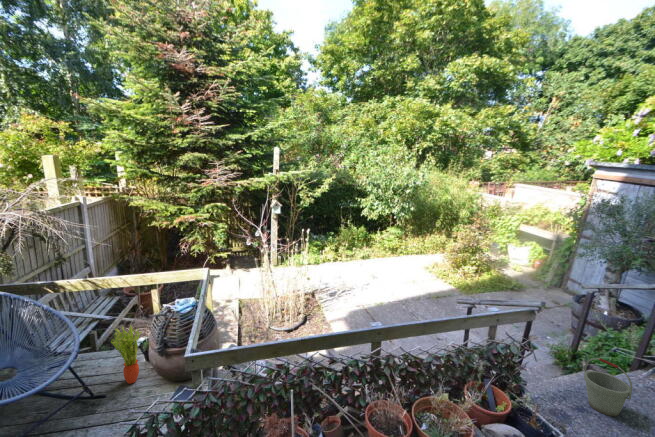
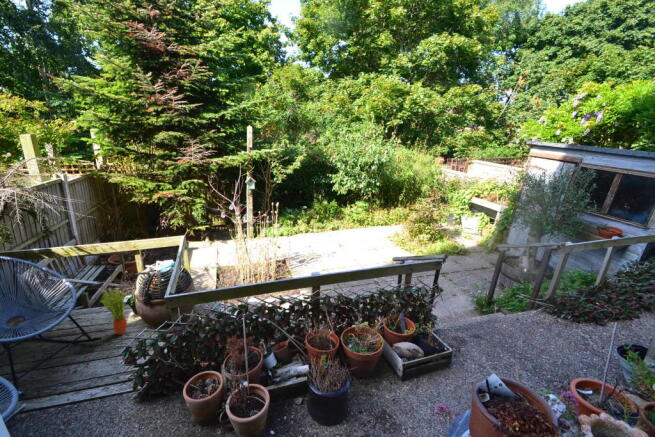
bucket: present [584,358,632,416] -> none [478,303,507,345]

